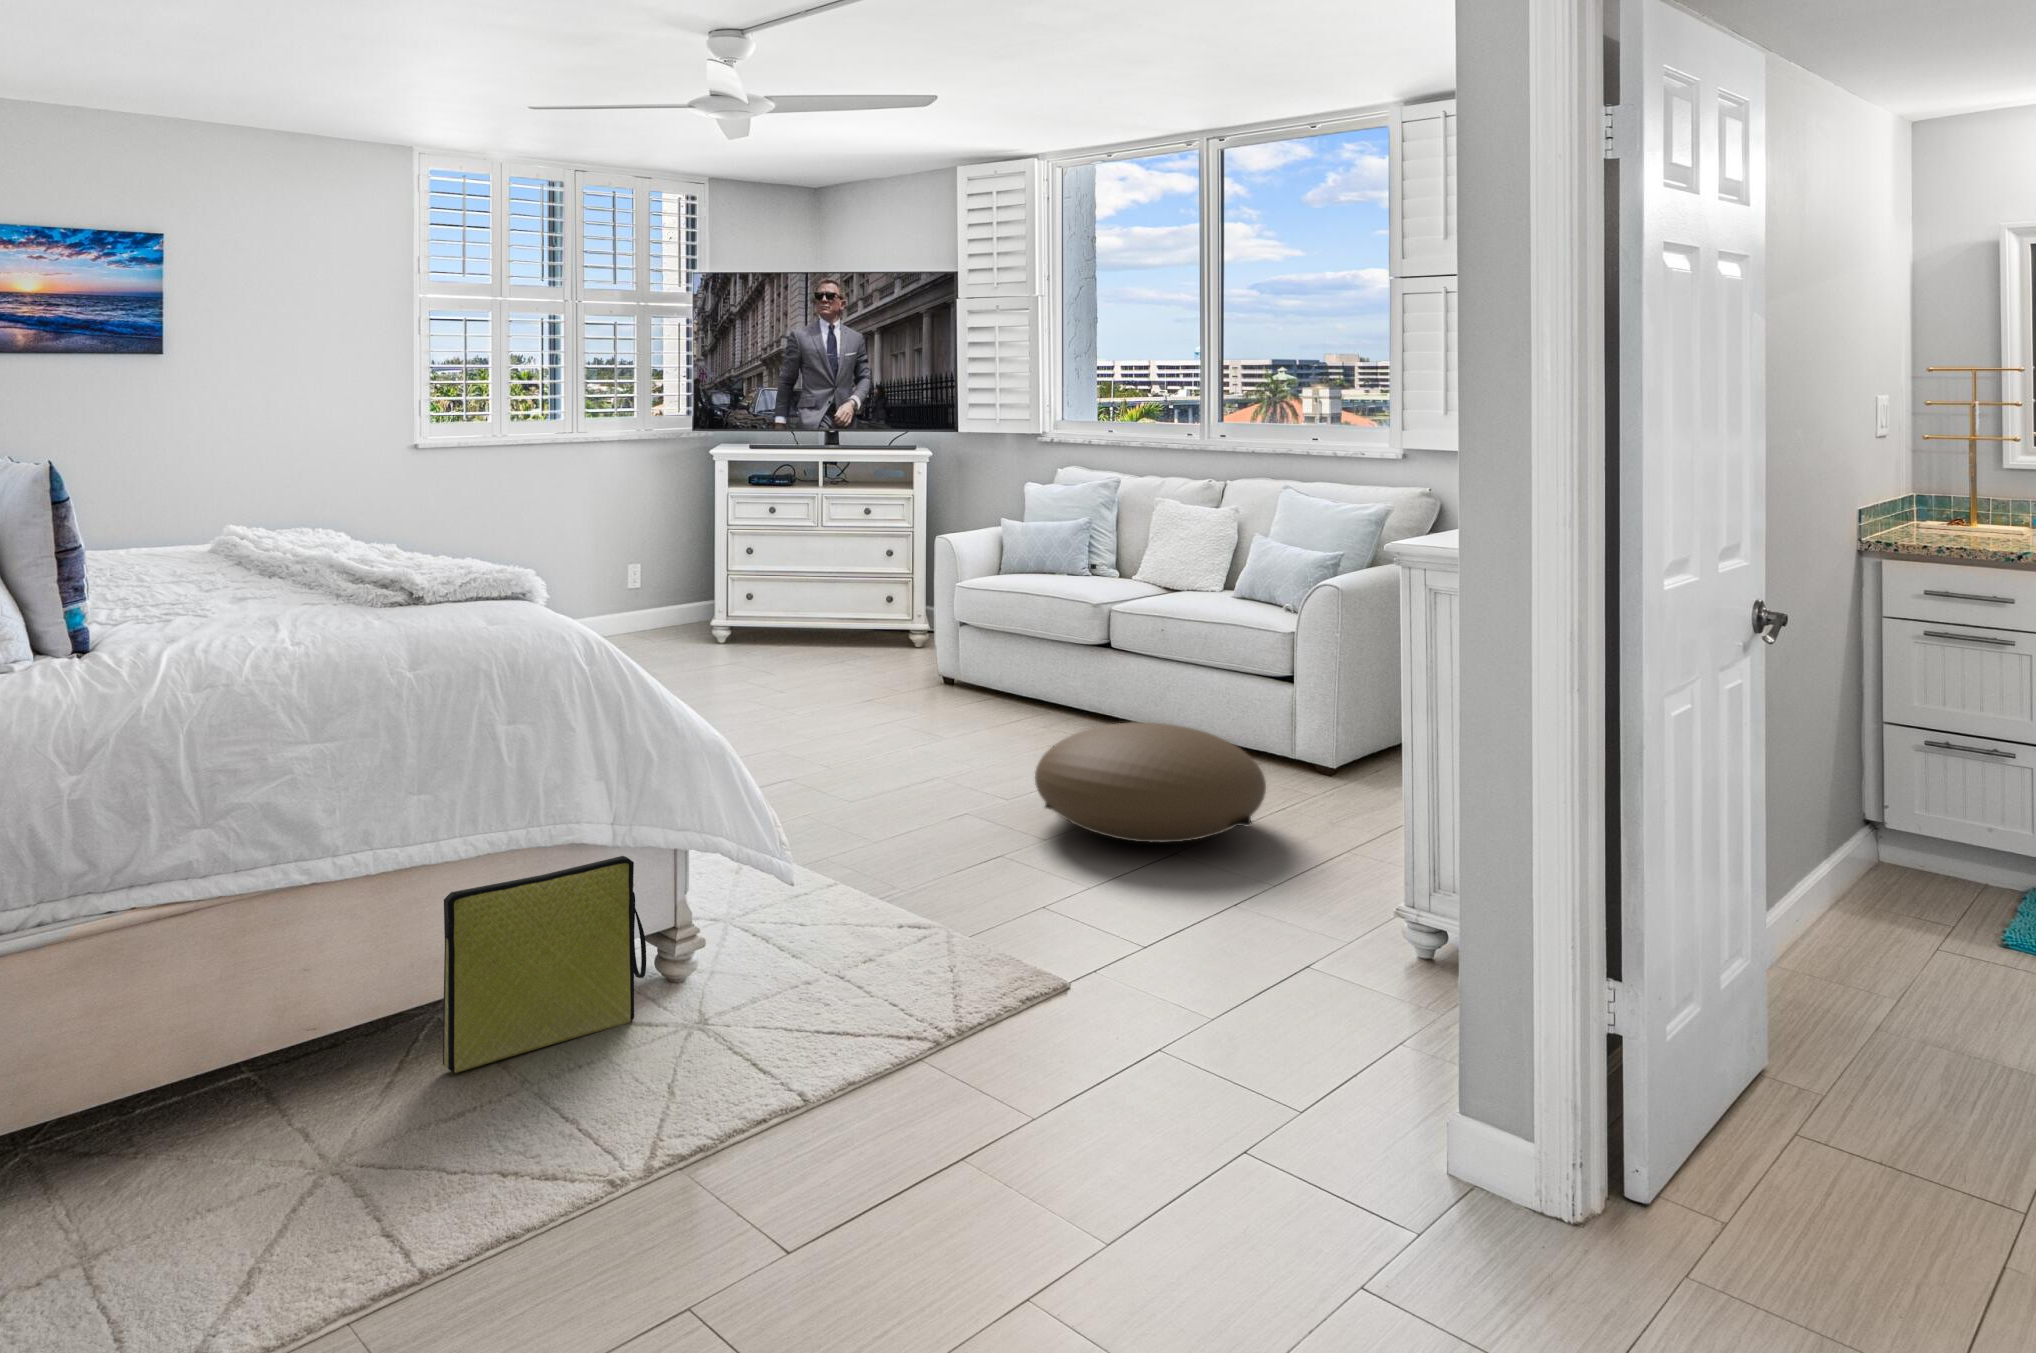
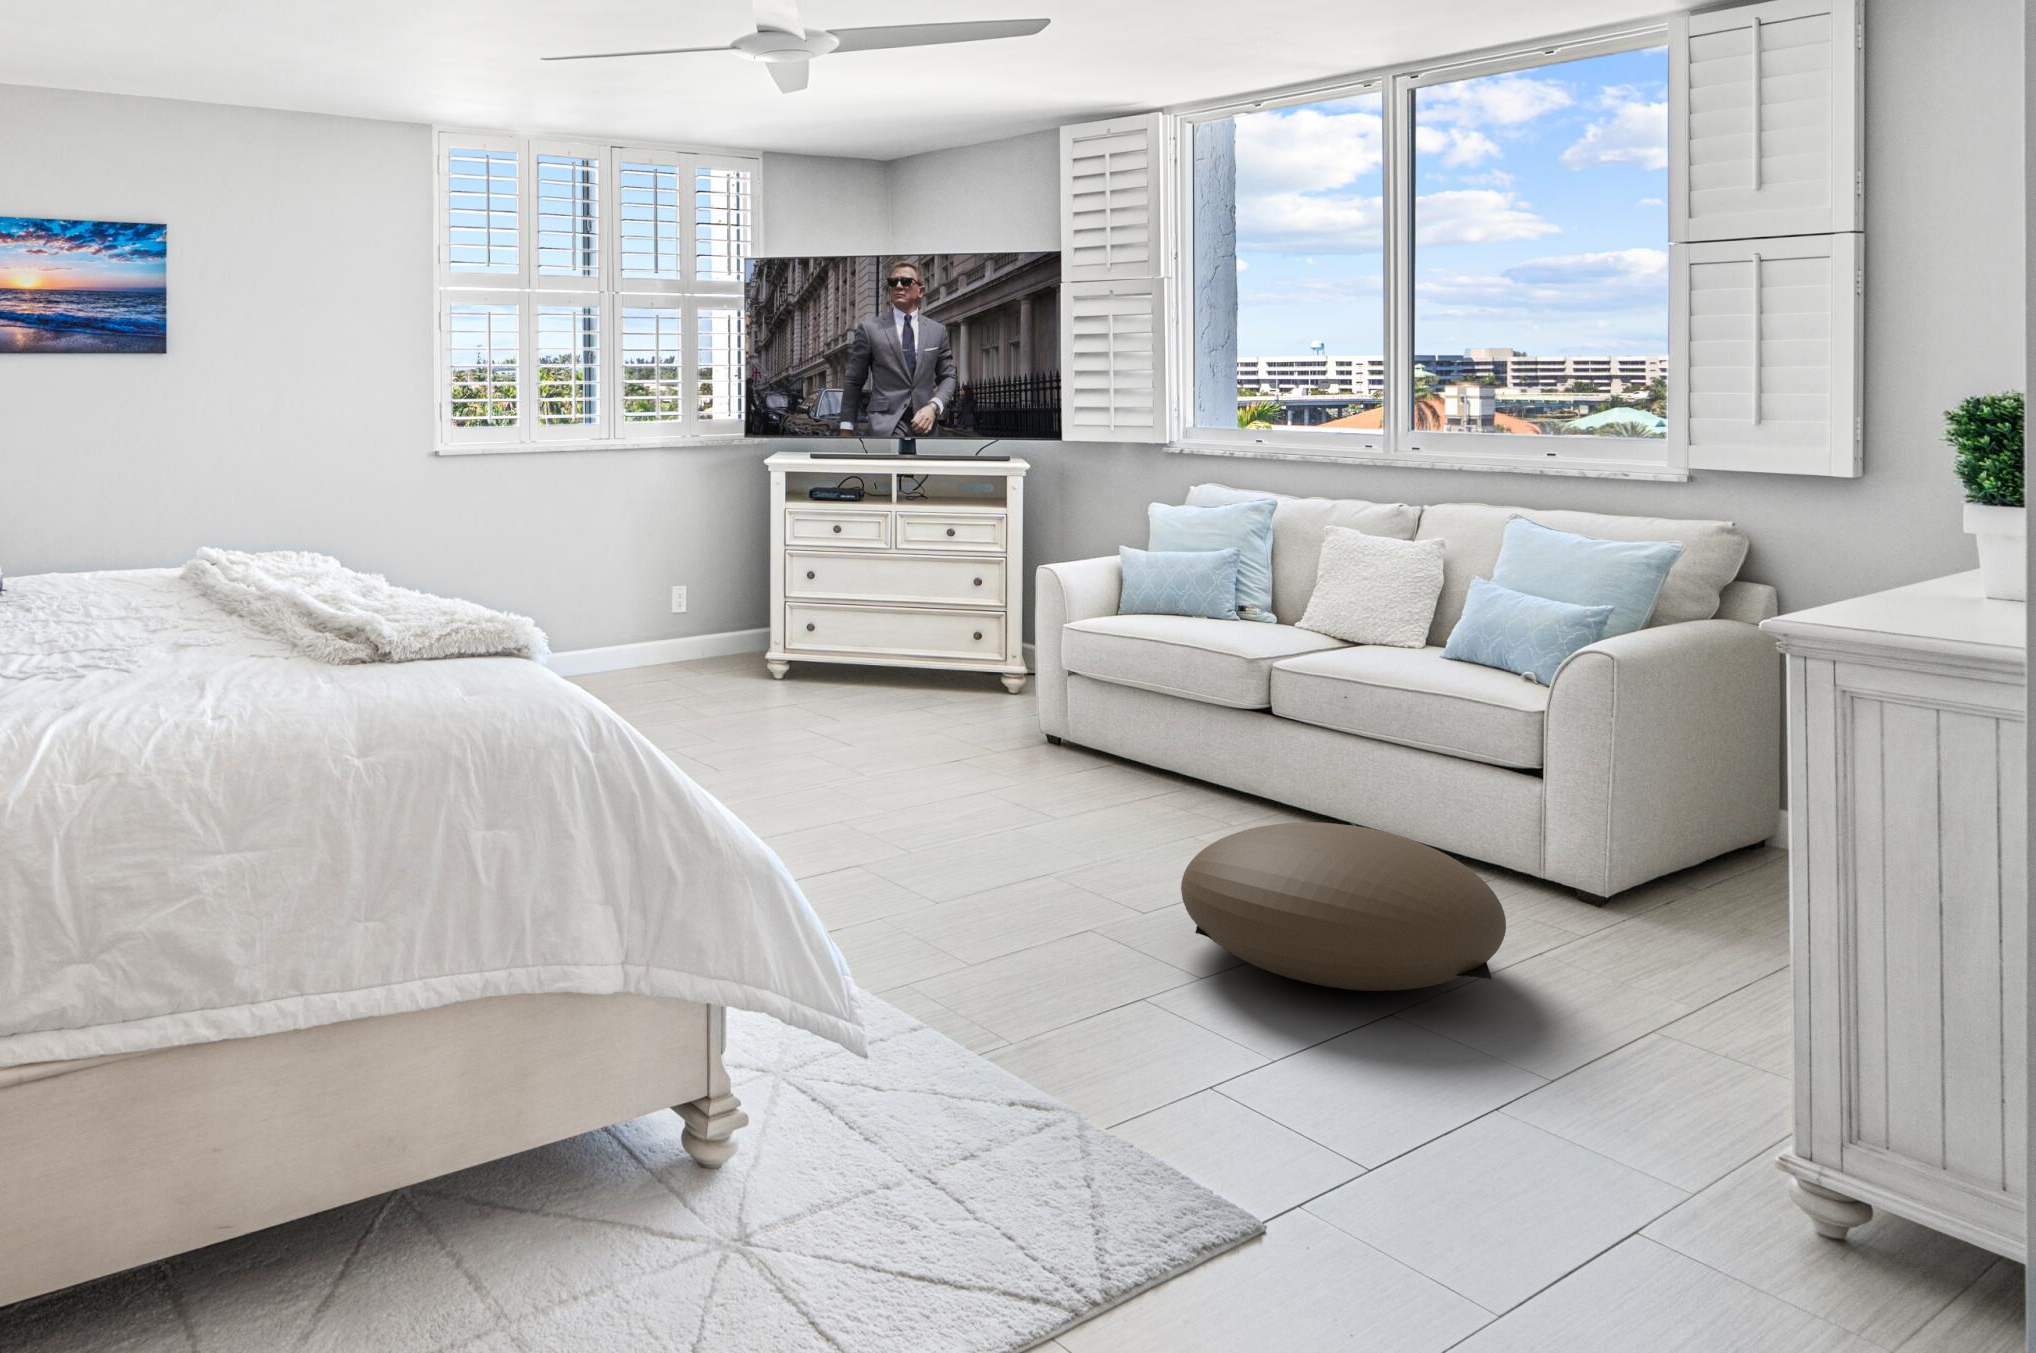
bag: present [443,856,646,1073] -> none [400,1004,670,1292]

